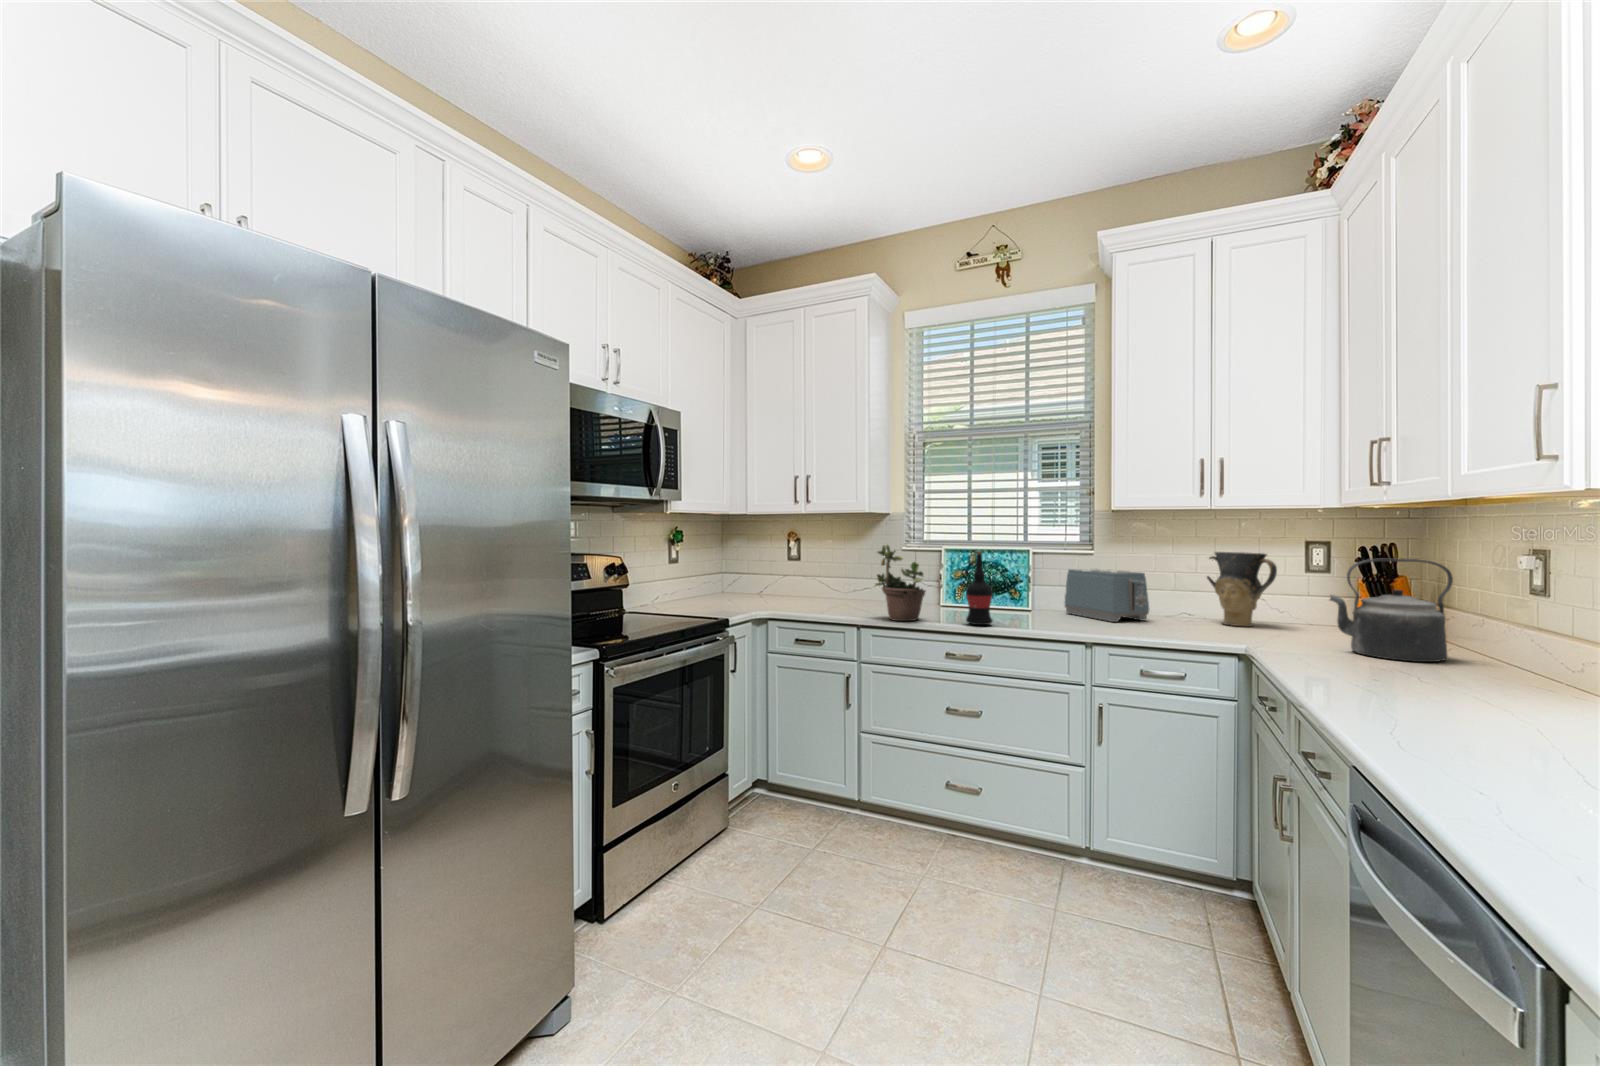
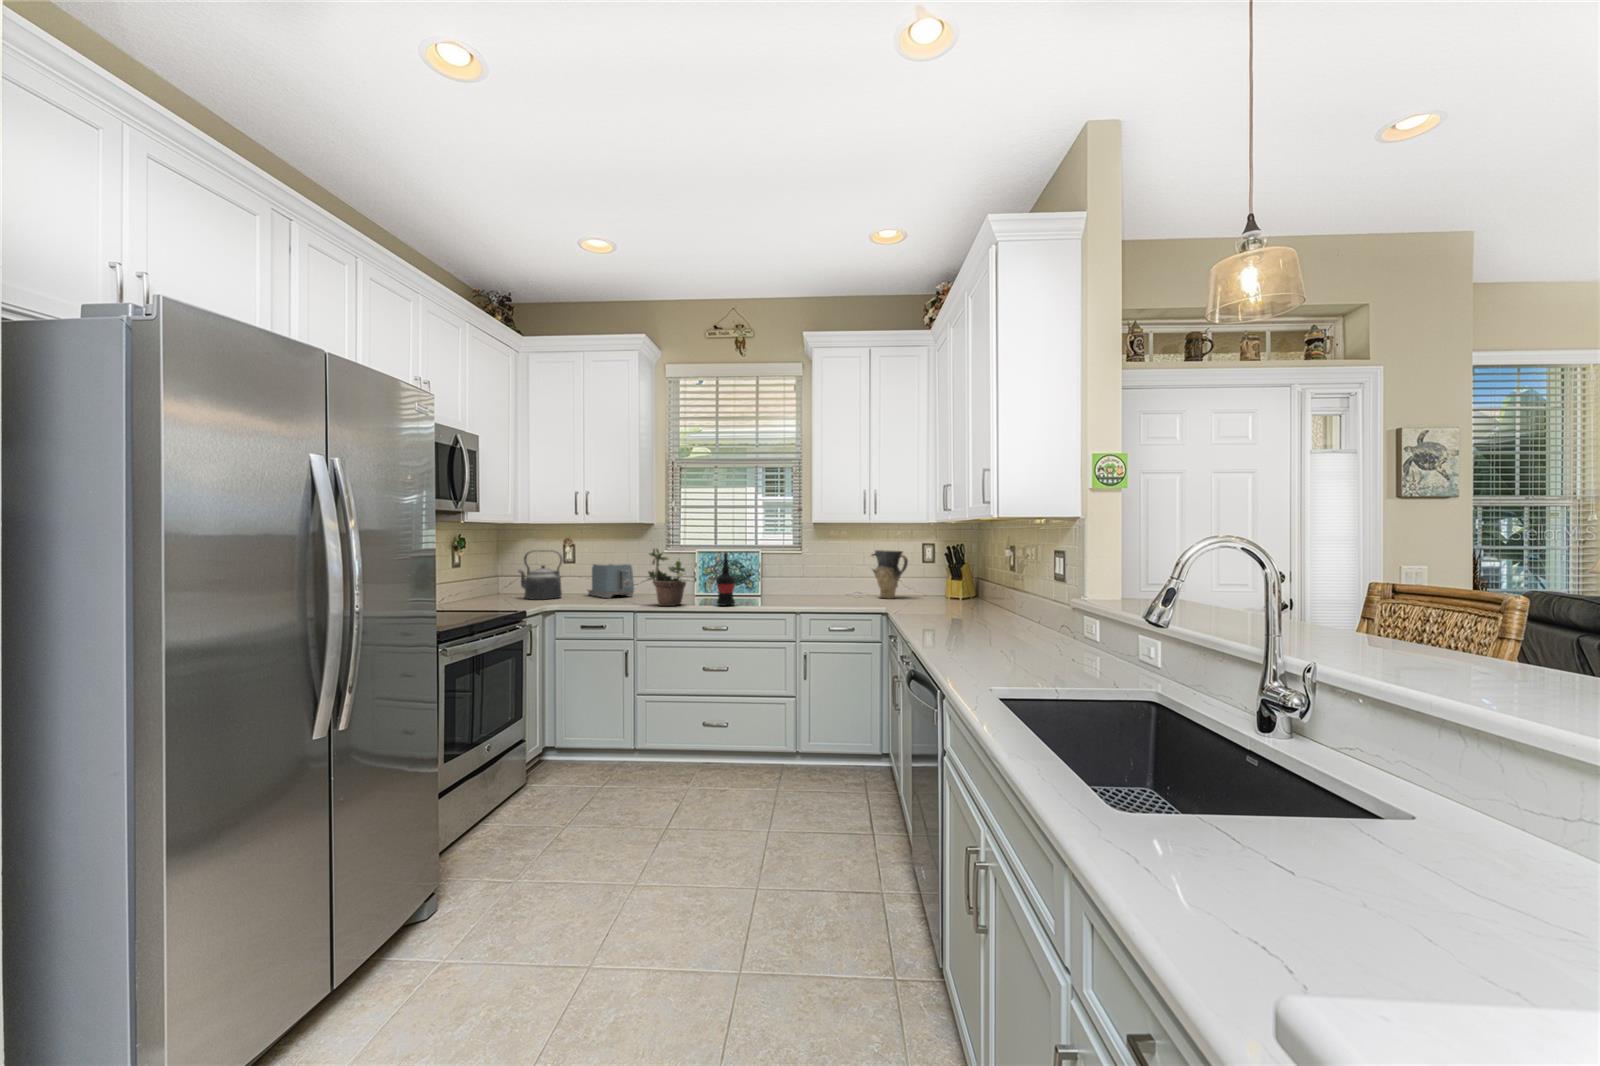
kettle: present [1330,558,1453,662] -> present [518,551,563,600]
toaster: present [1065,569,1149,622] -> present [588,564,634,598]

